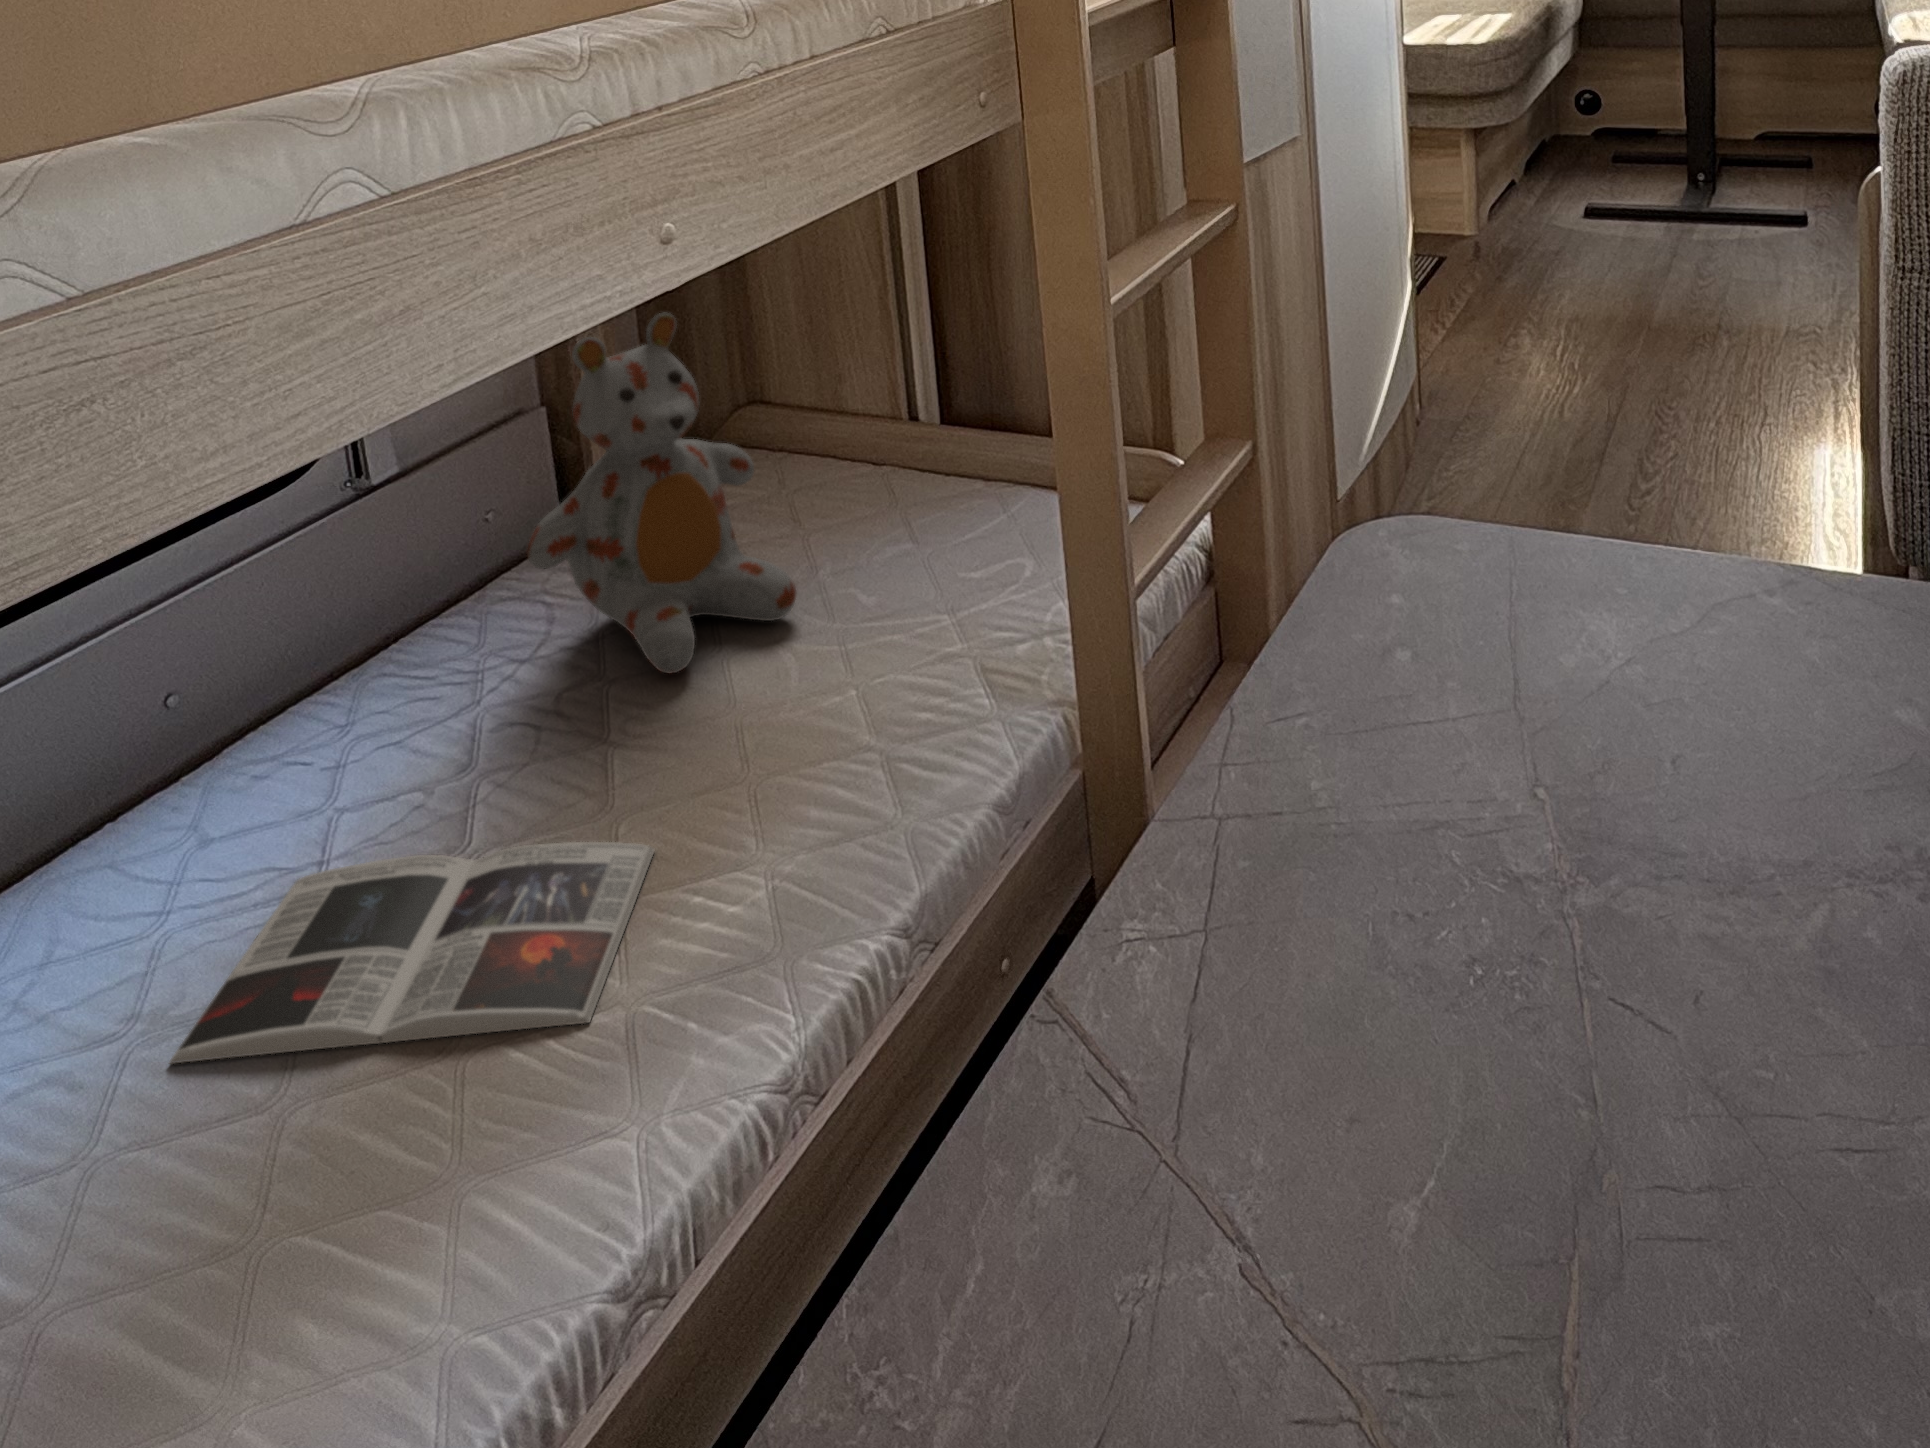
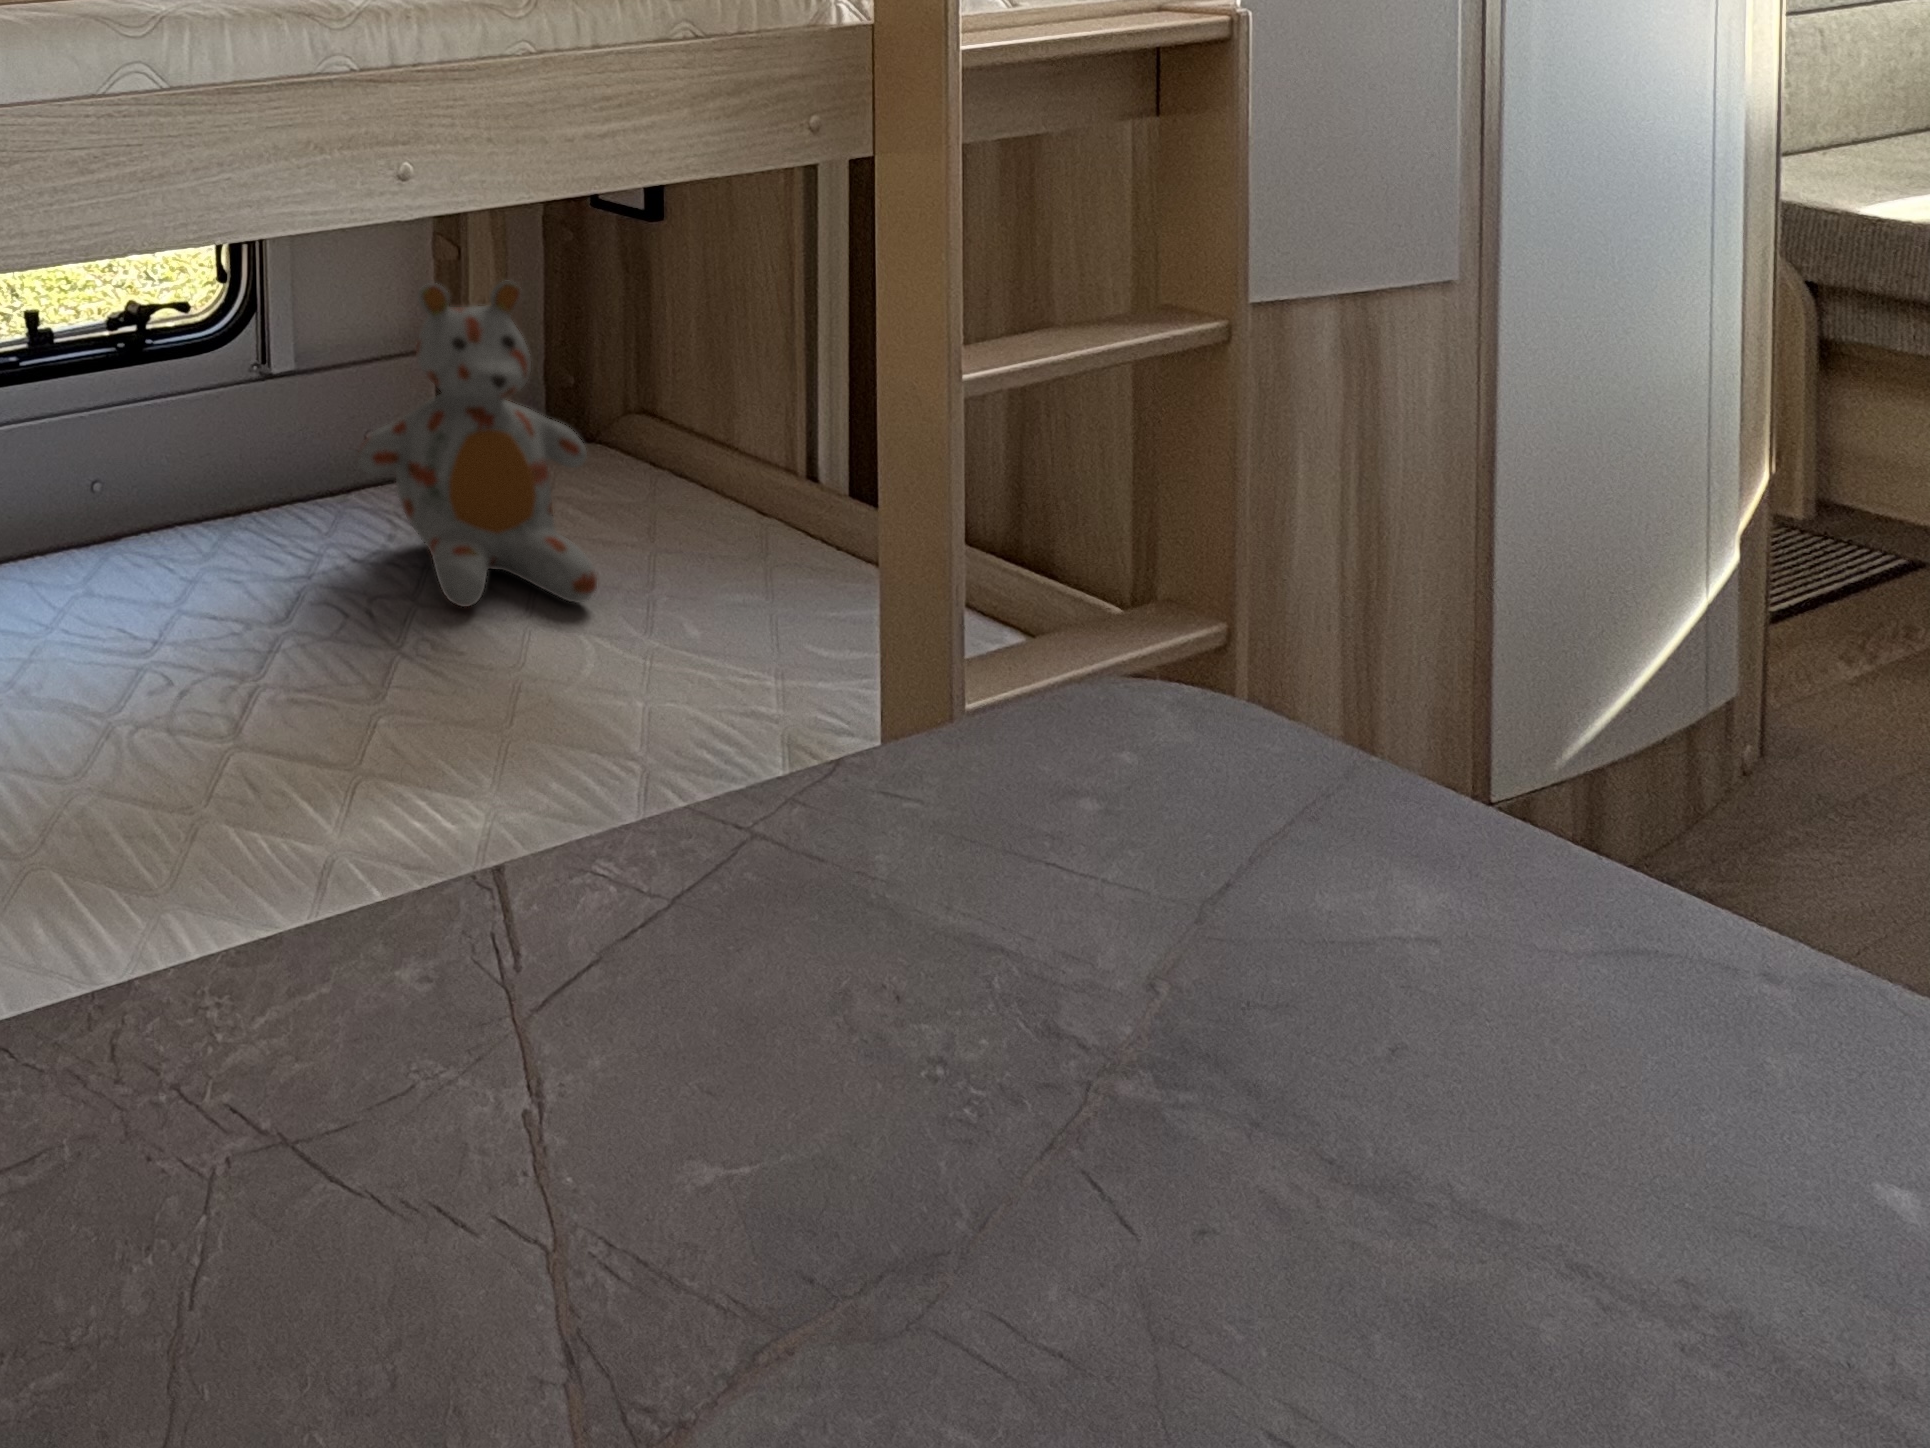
magazine: present [169,842,654,1064] -> none [15,625,382,817]

